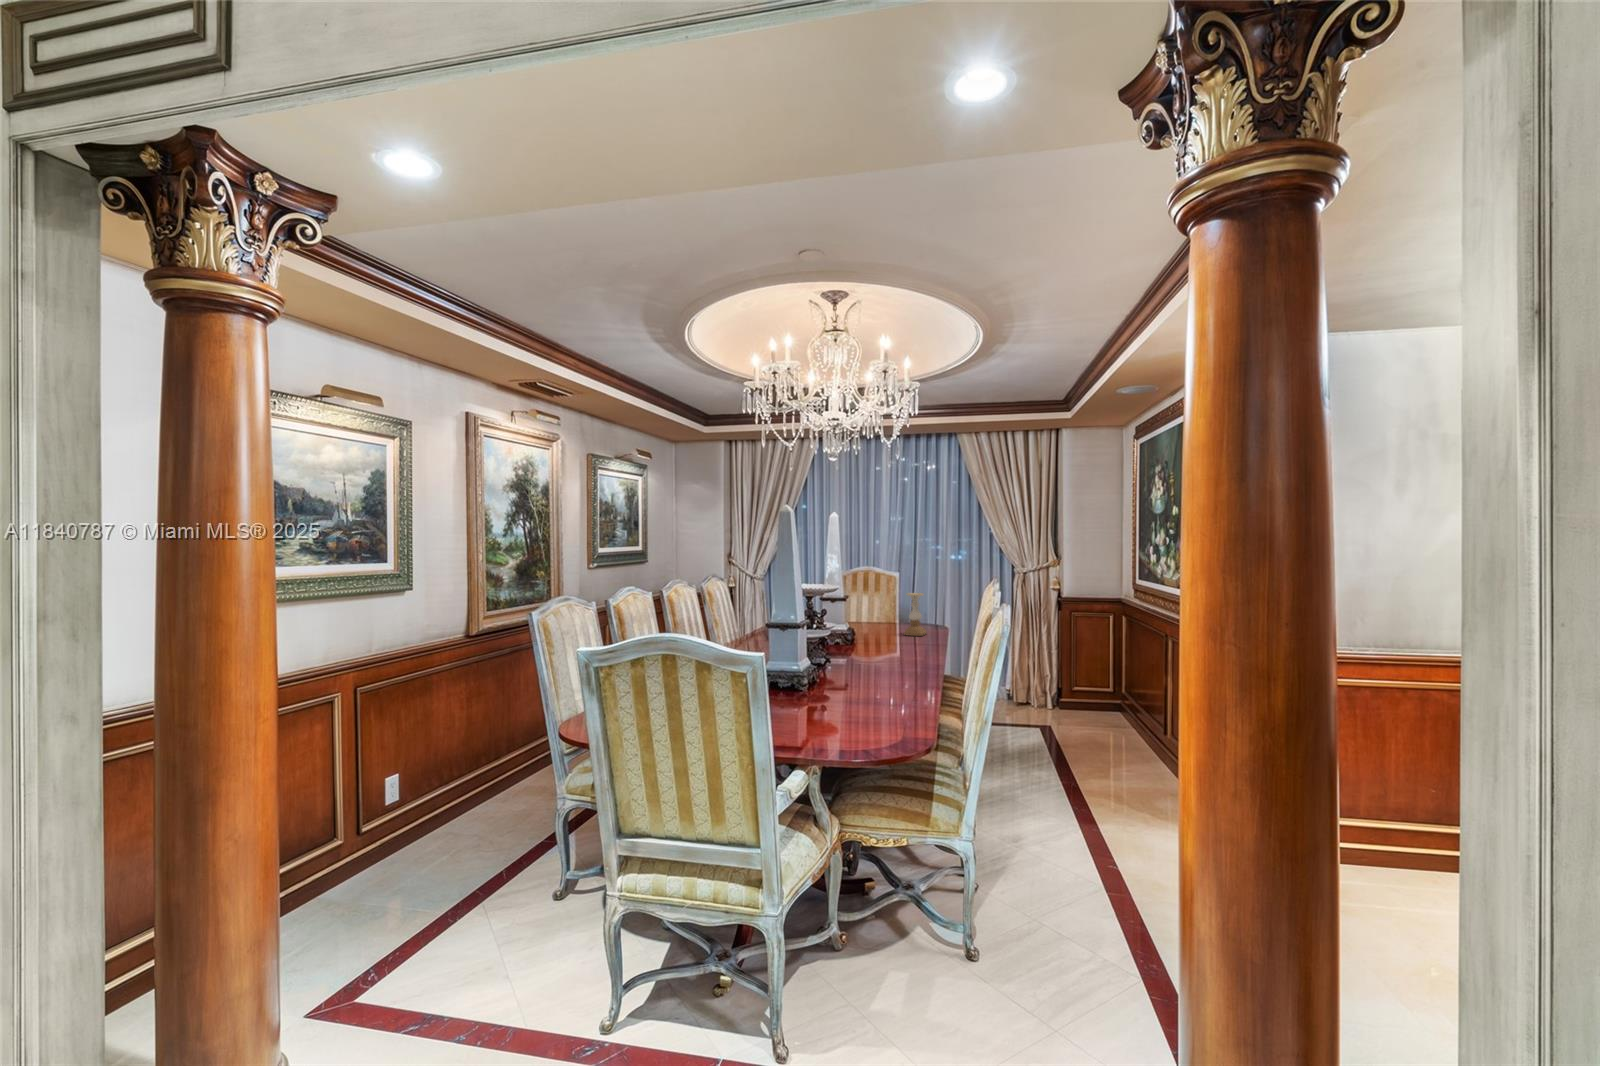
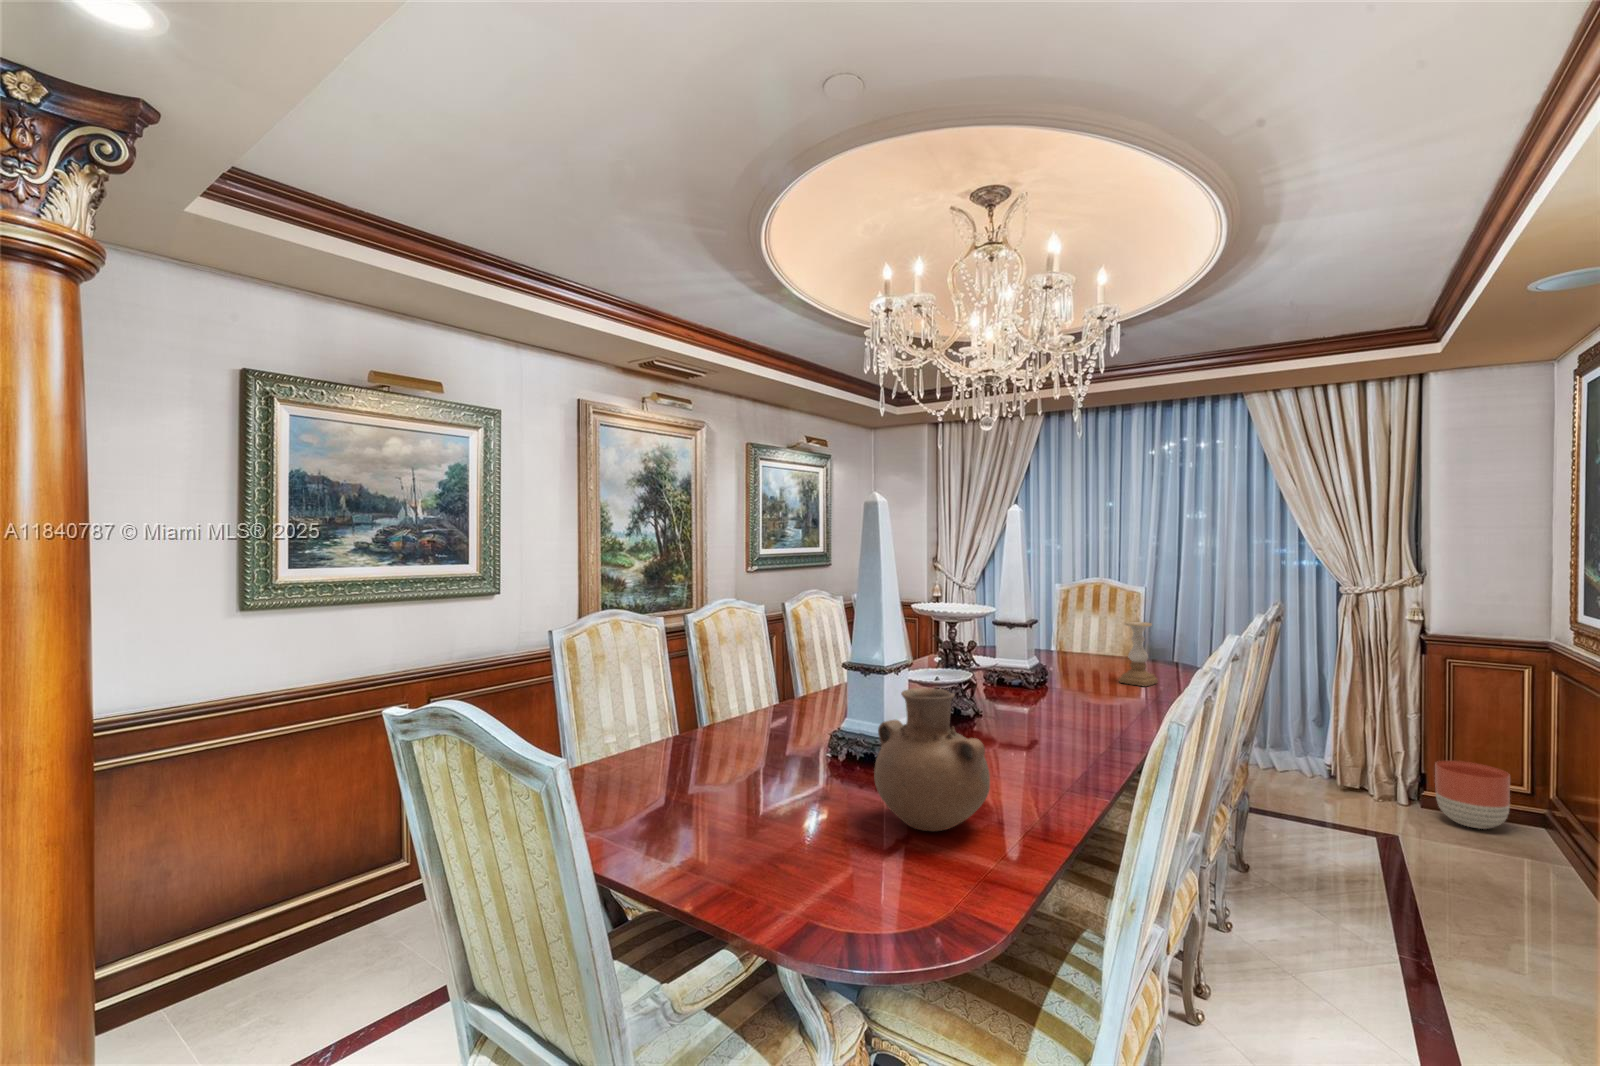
vase: none [825,626,896,709] -> present [874,688,990,831]
planter: none [1068,678,1106,718] -> present [1435,761,1510,829]

